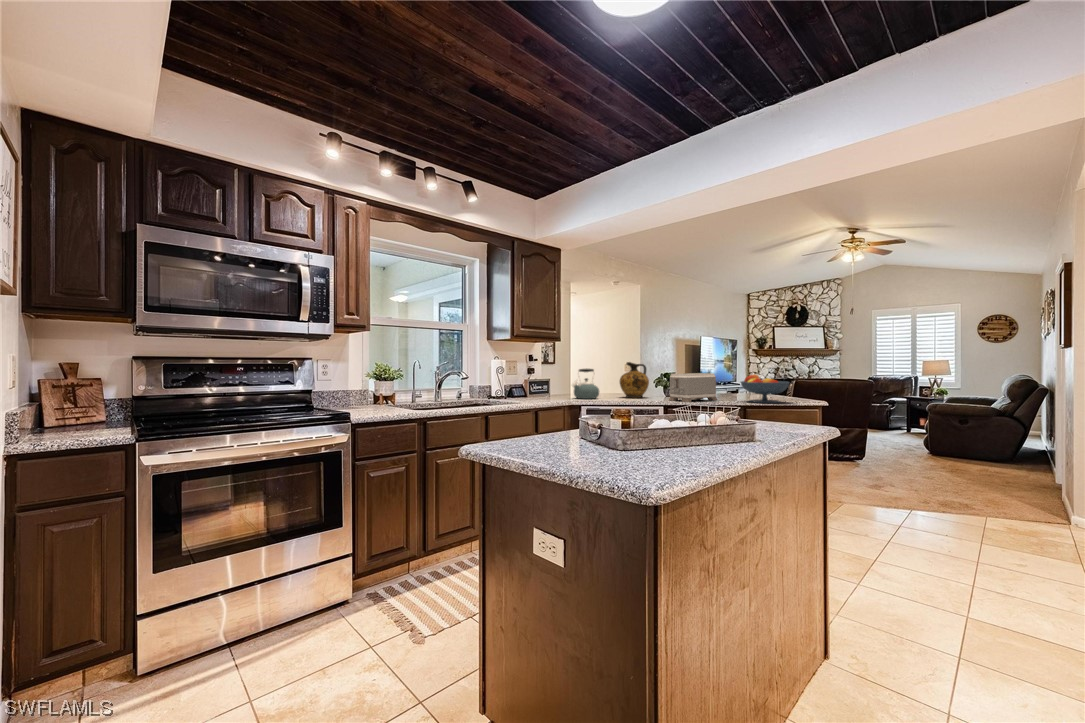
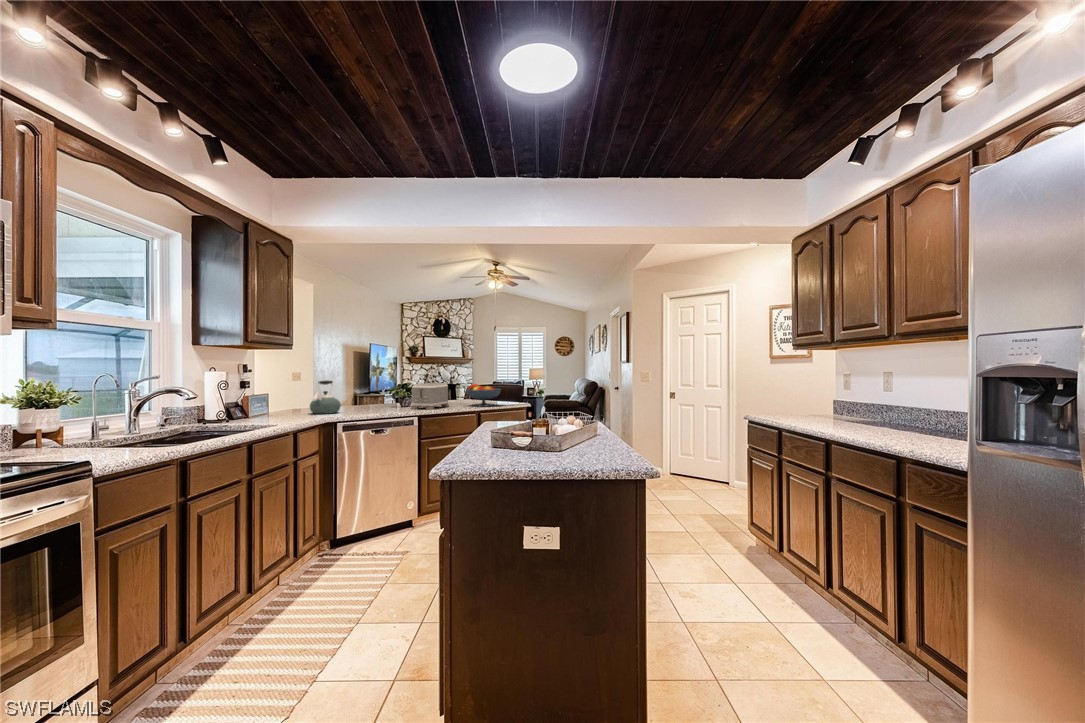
ceramic jug: present [620,362,649,398] -> none [354,373,385,409]

